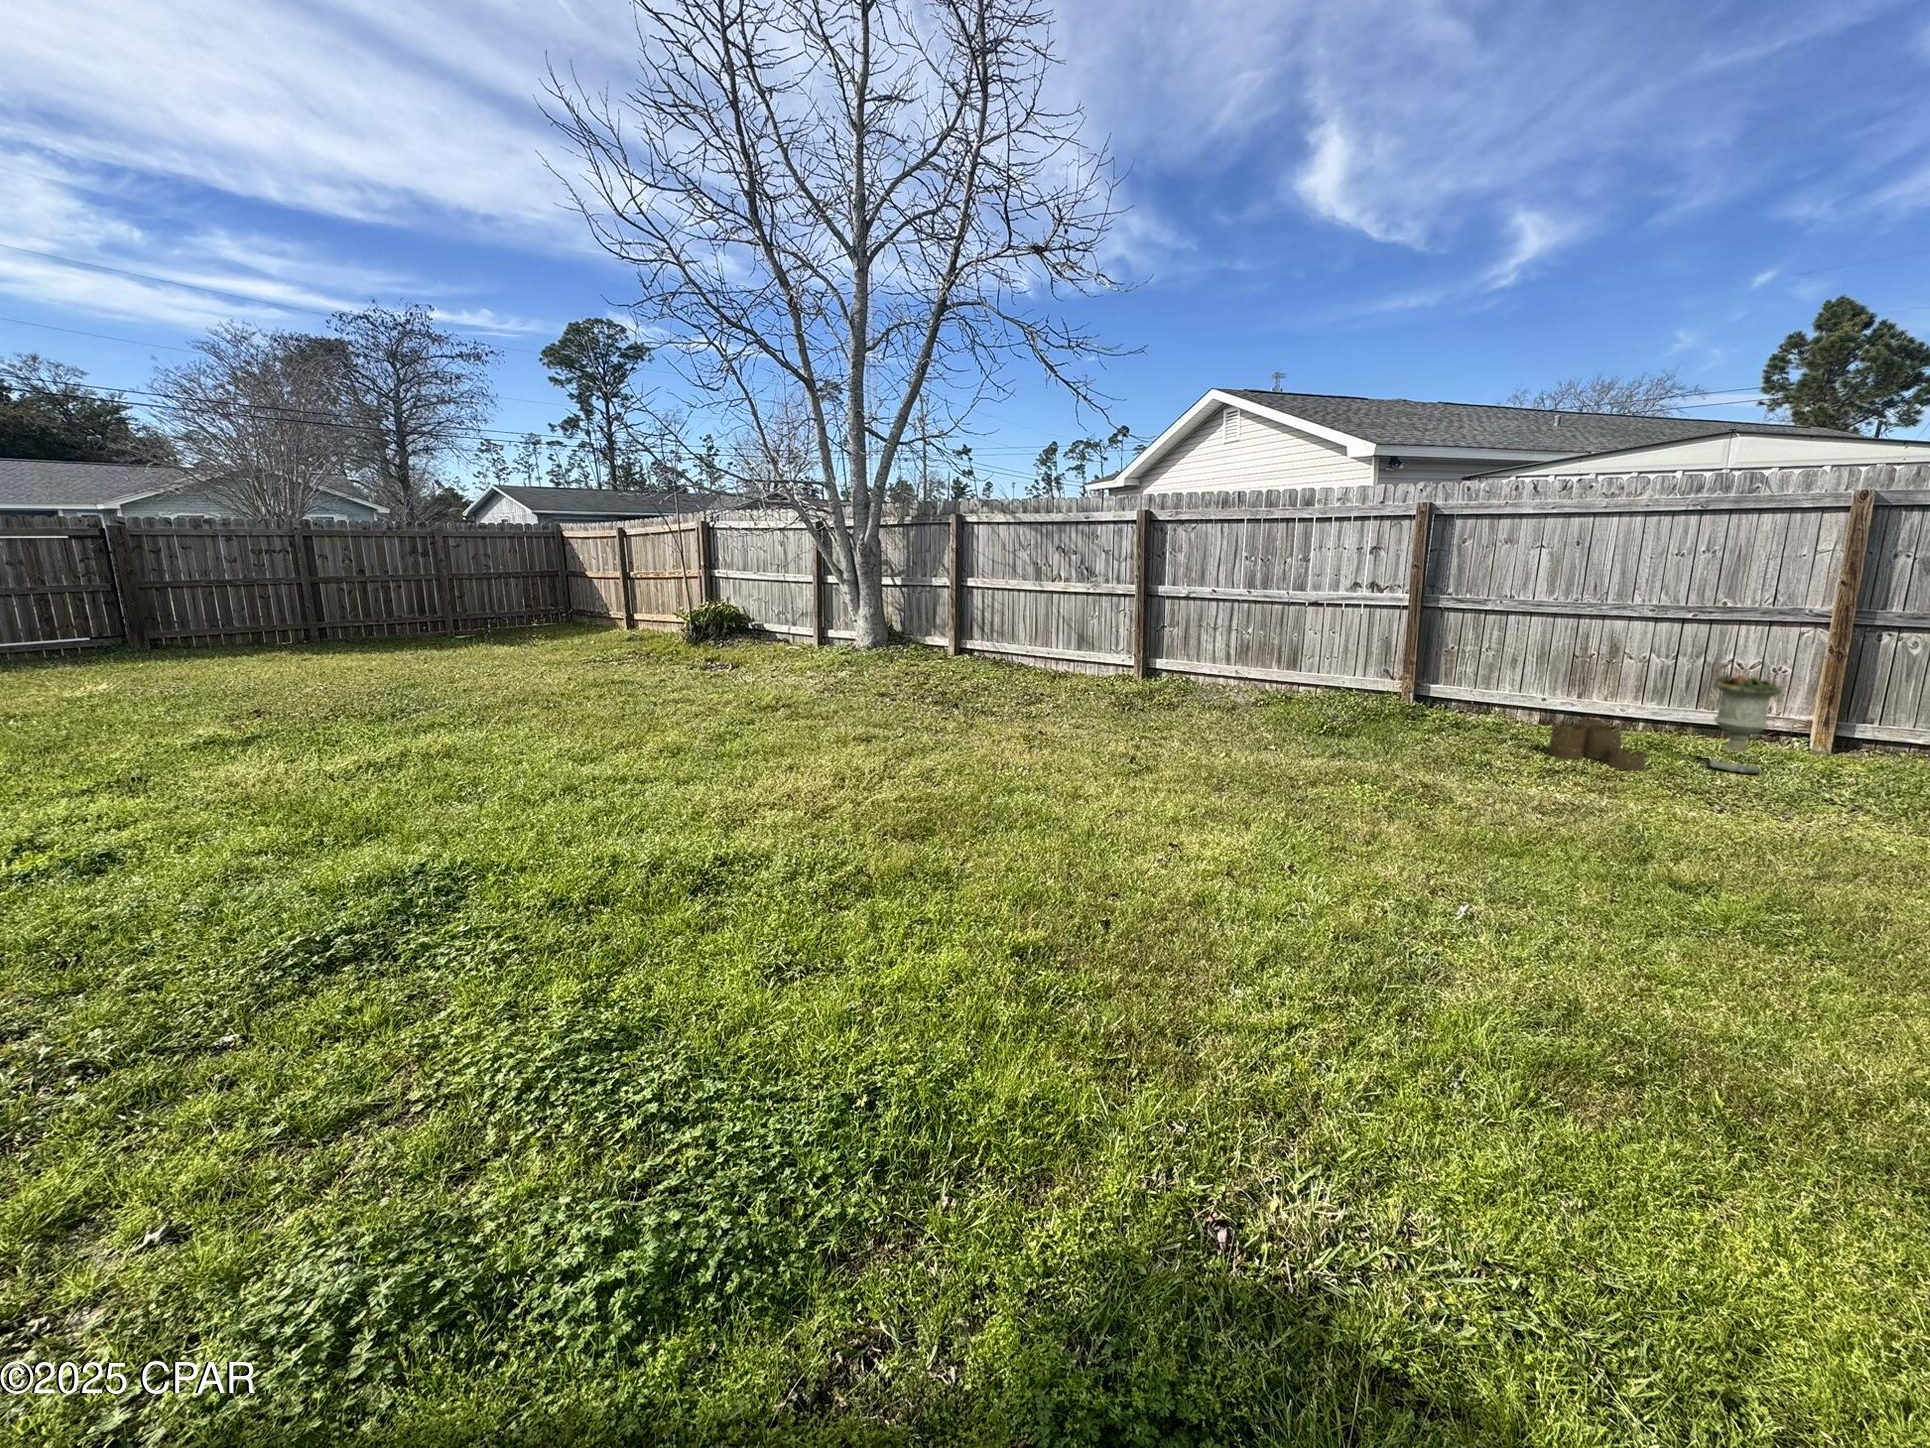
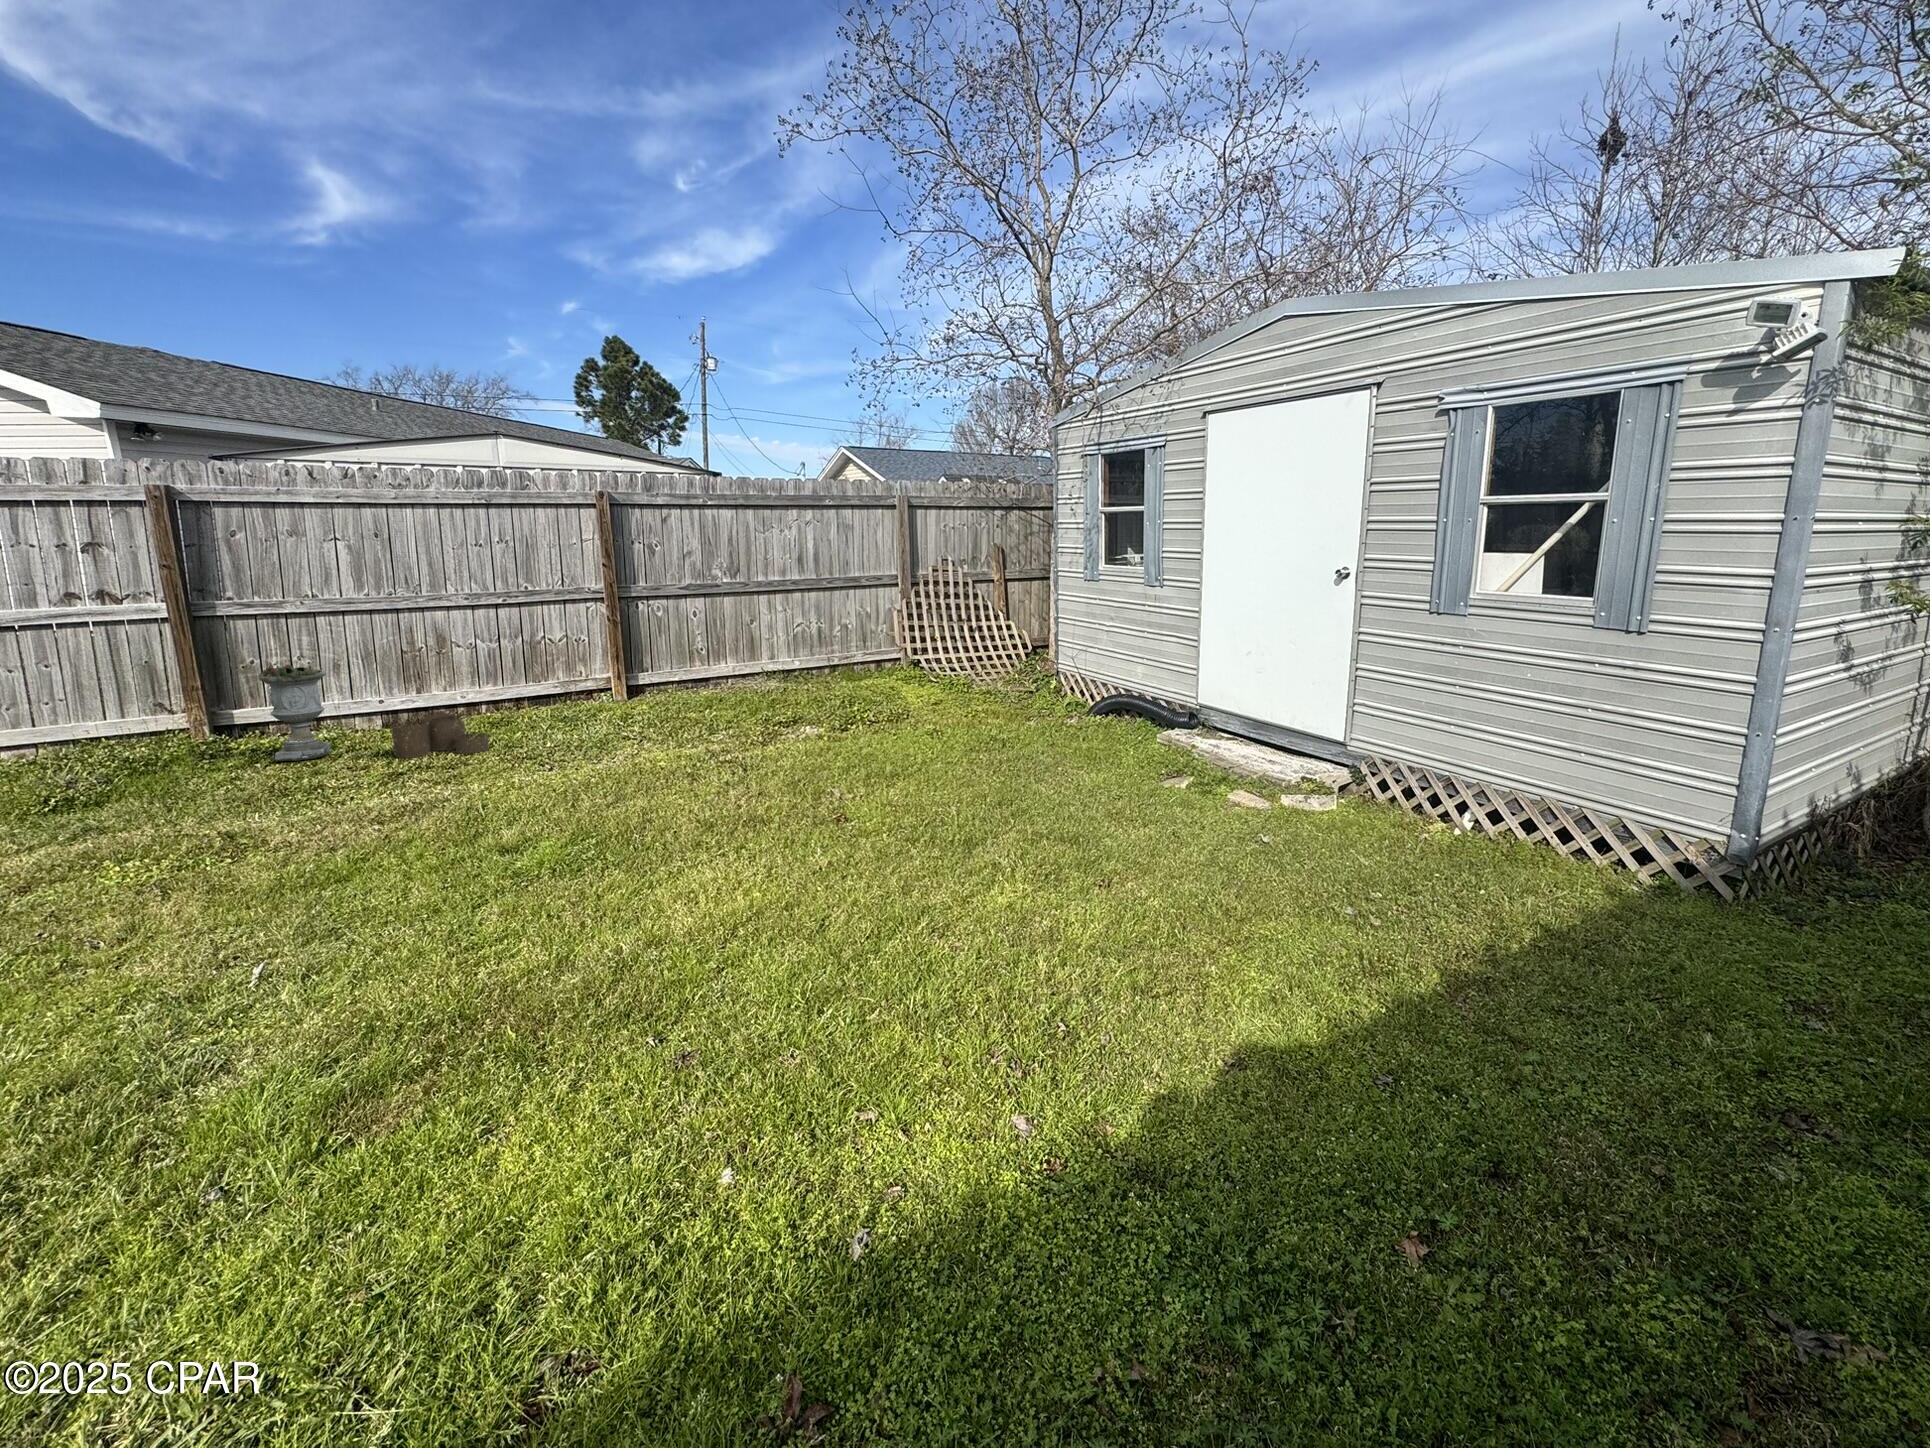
planter: present [1709,674,1782,773] -> present [259,664,332,761]

